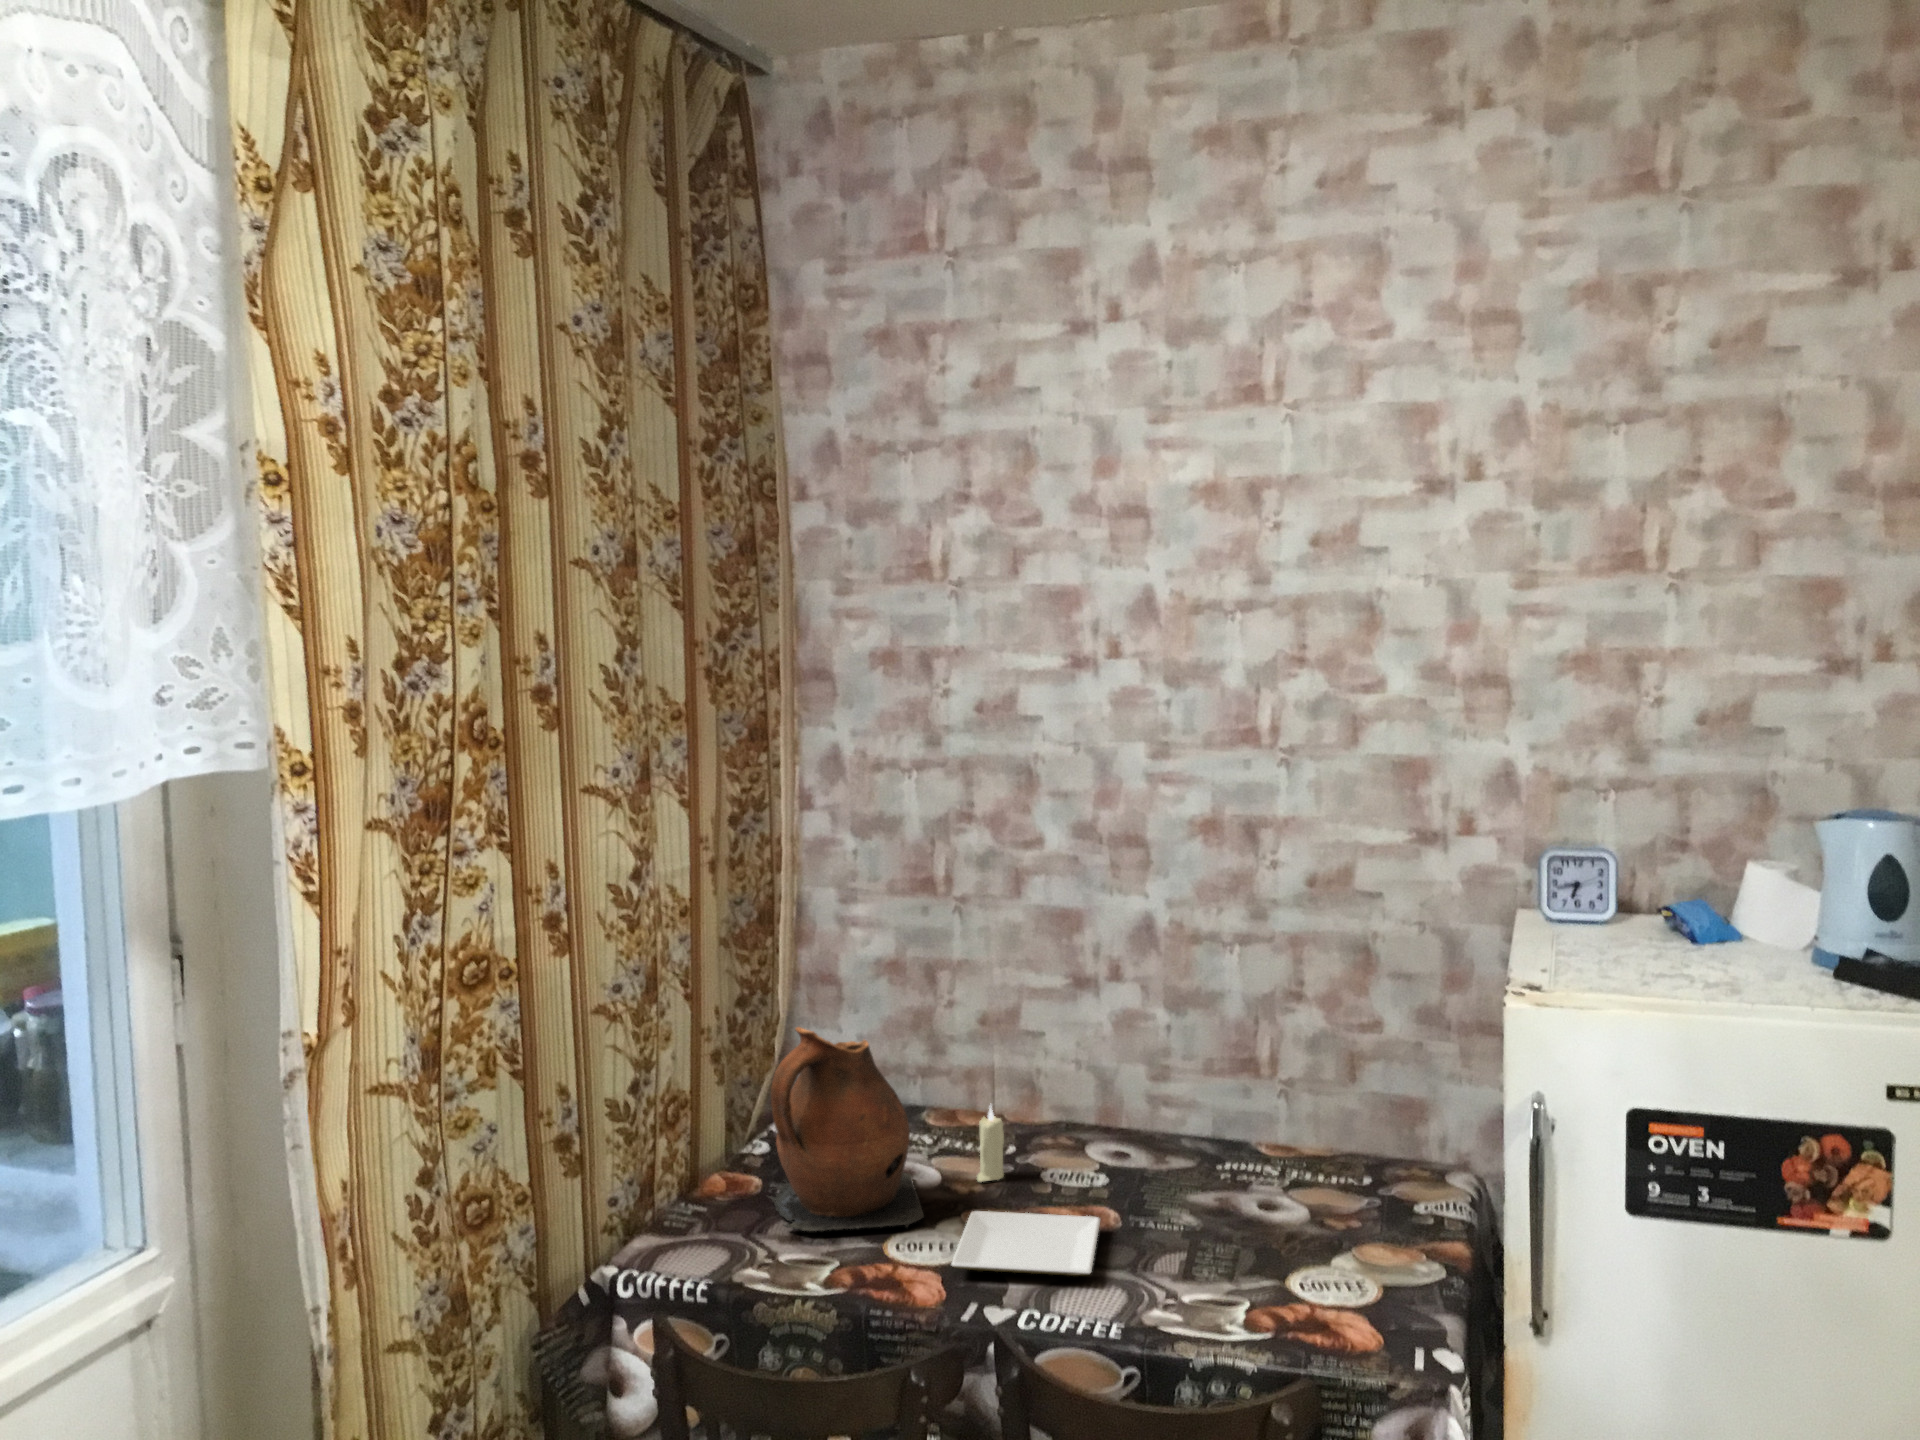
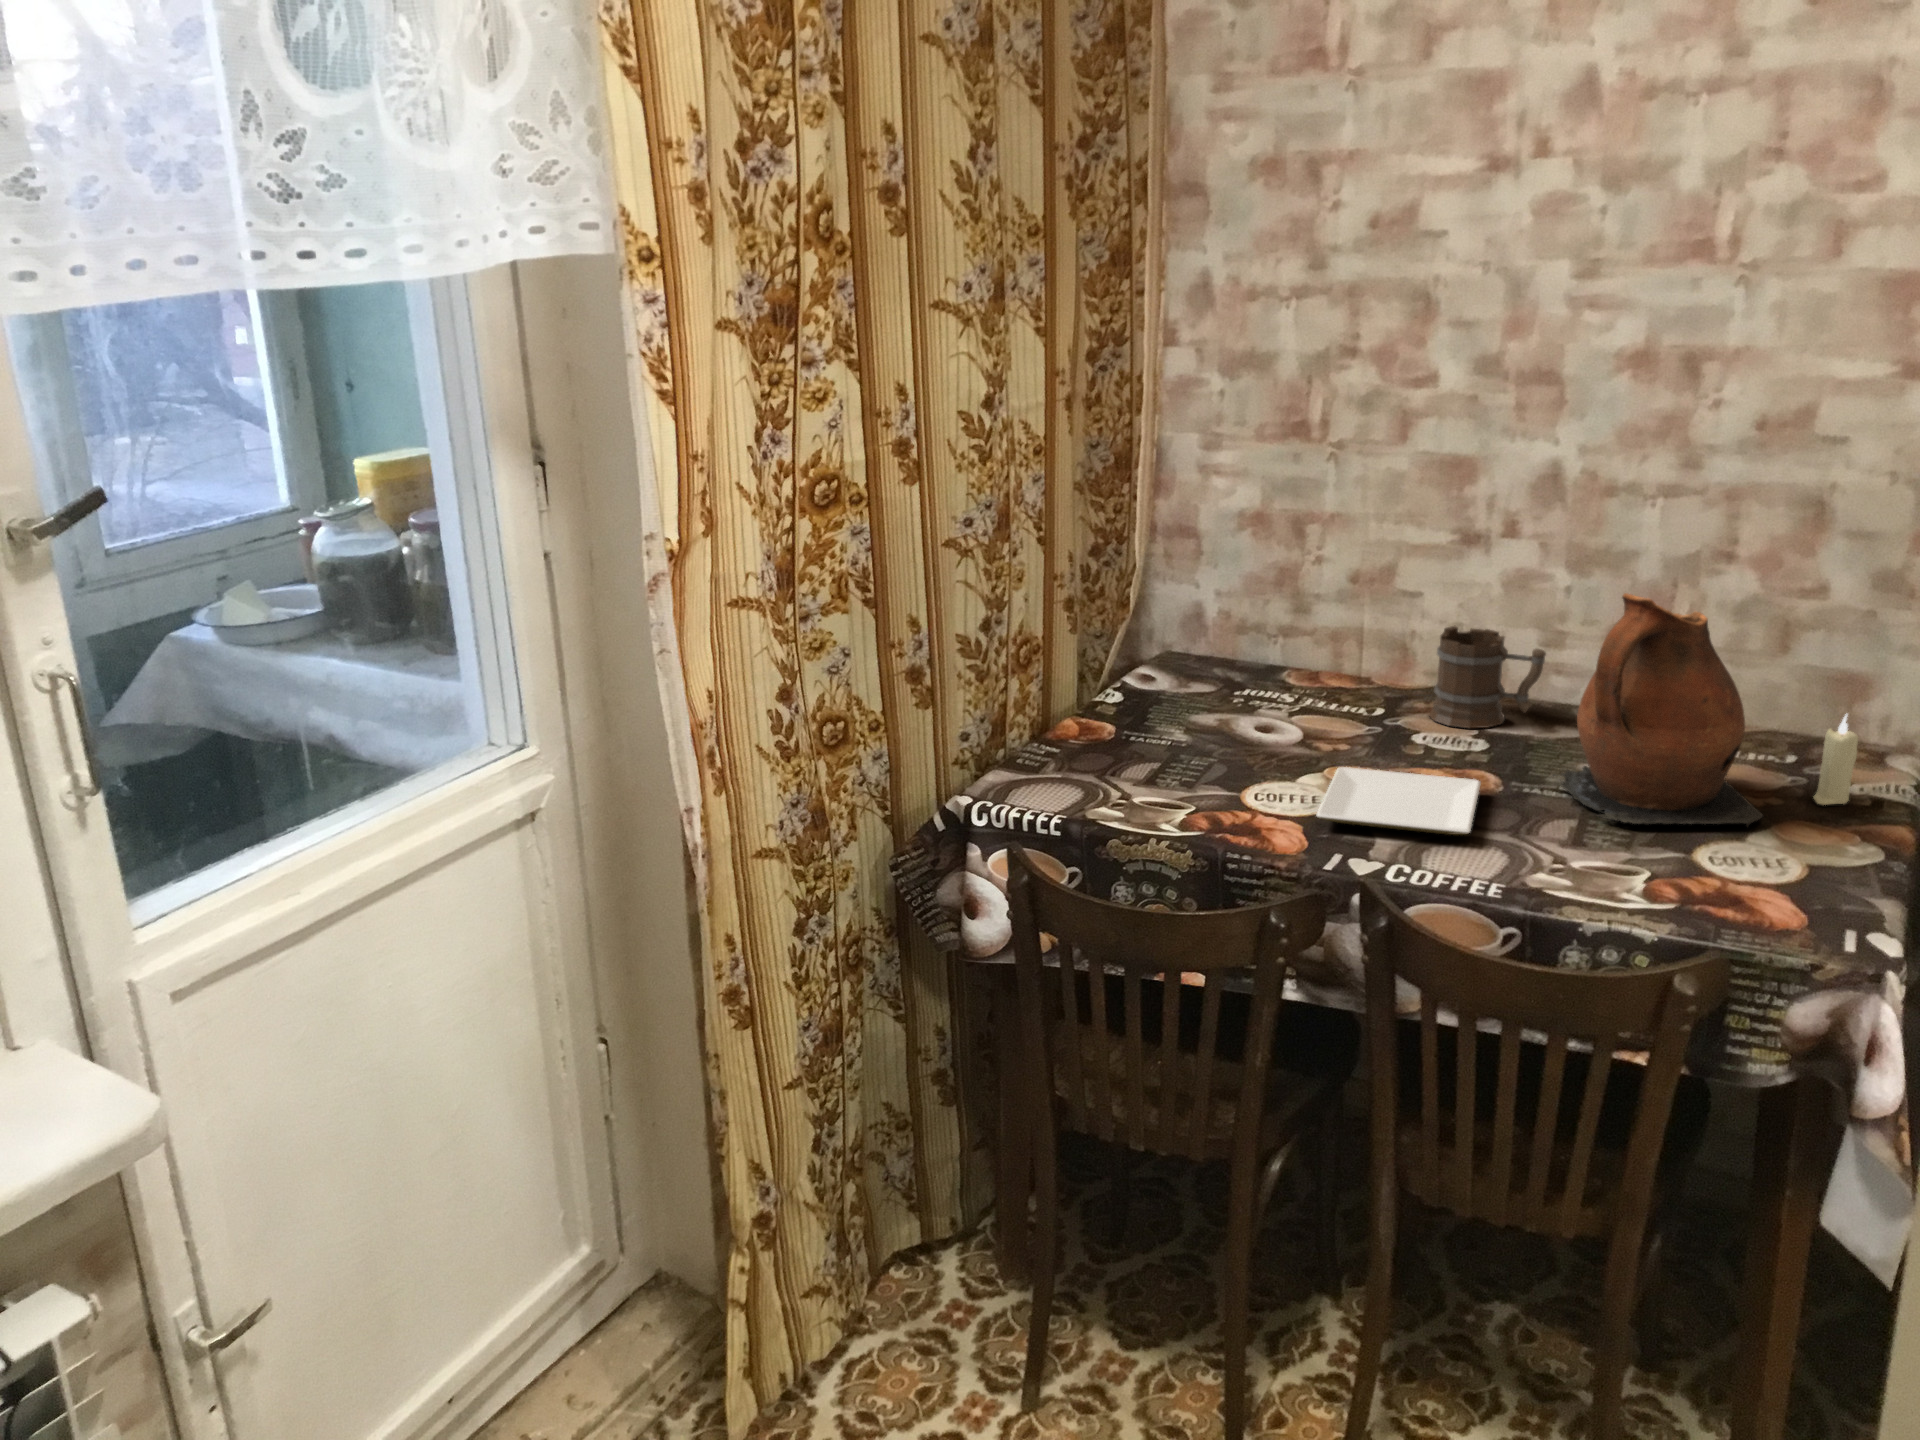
ceramic pitcher: present [769,1027,924,1231] -> present [1553,593,1763,827]
mug: none [1053,1064,1152,1162] -> present [1429,626,1546,728]
candle: present [977,1106,1004,1182] -> present [1814,714,1858,805]

